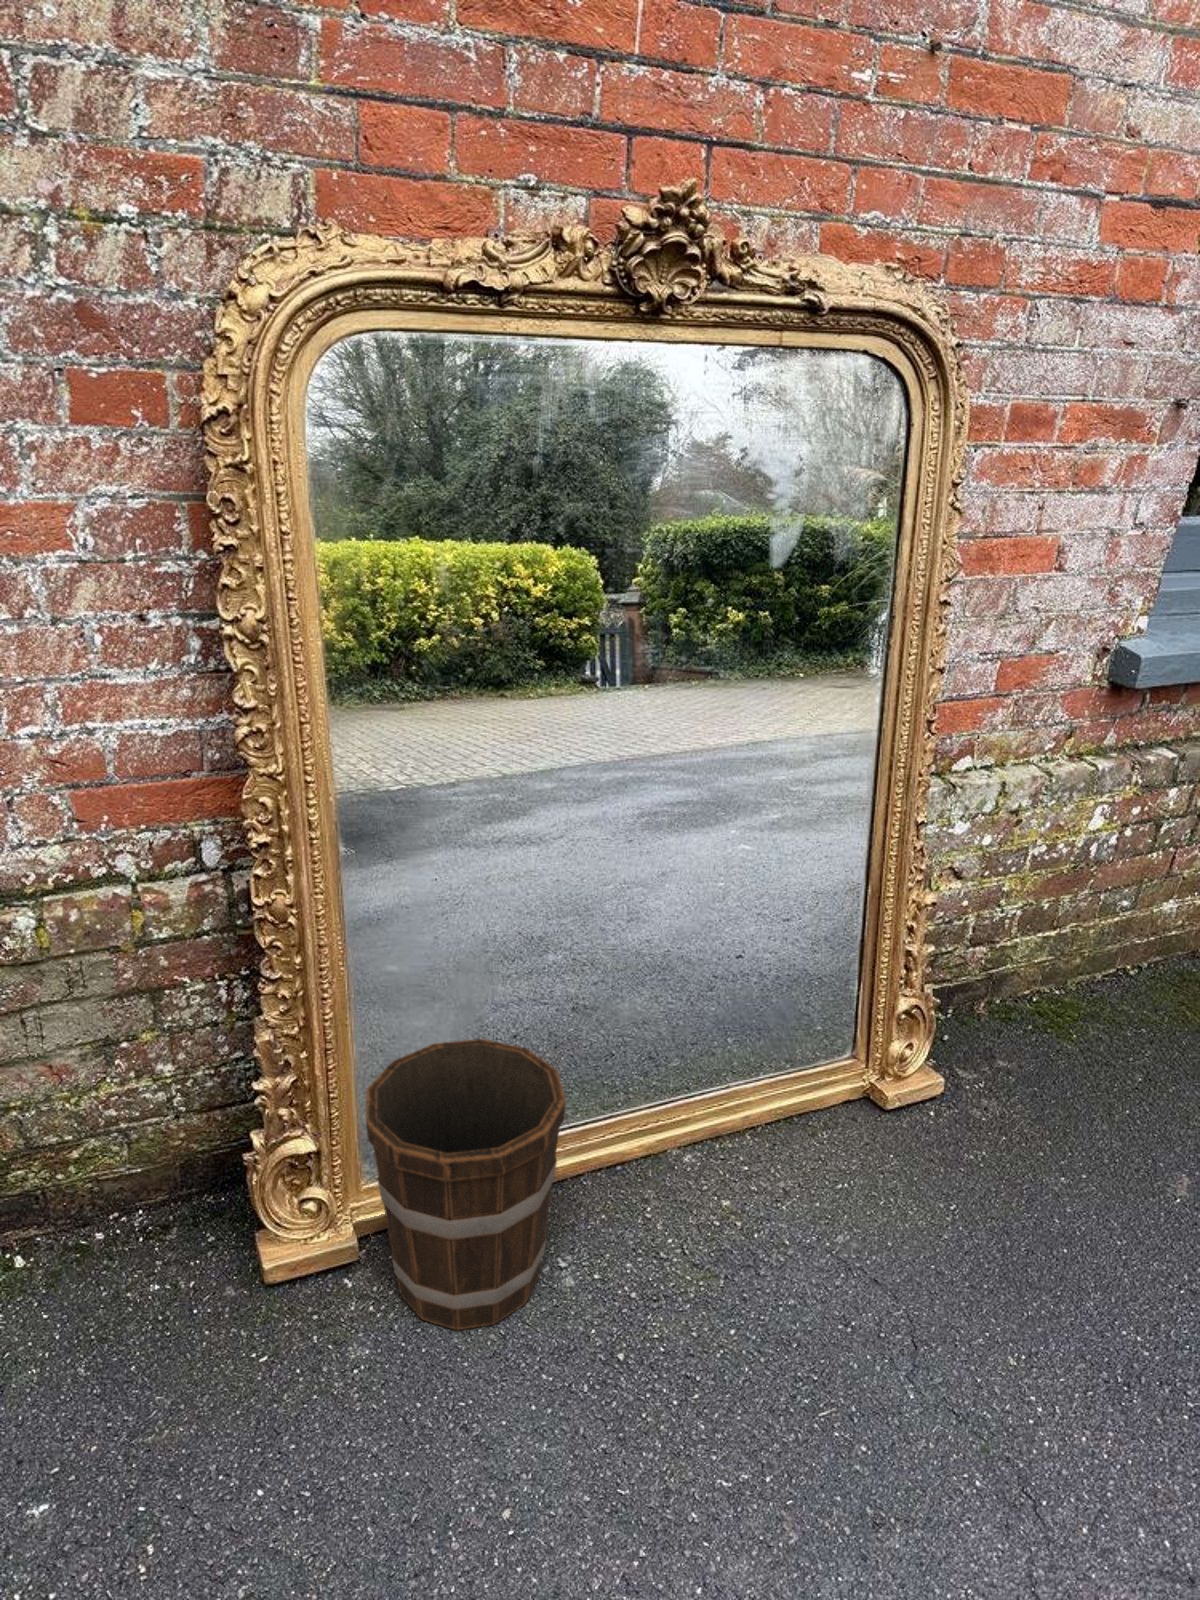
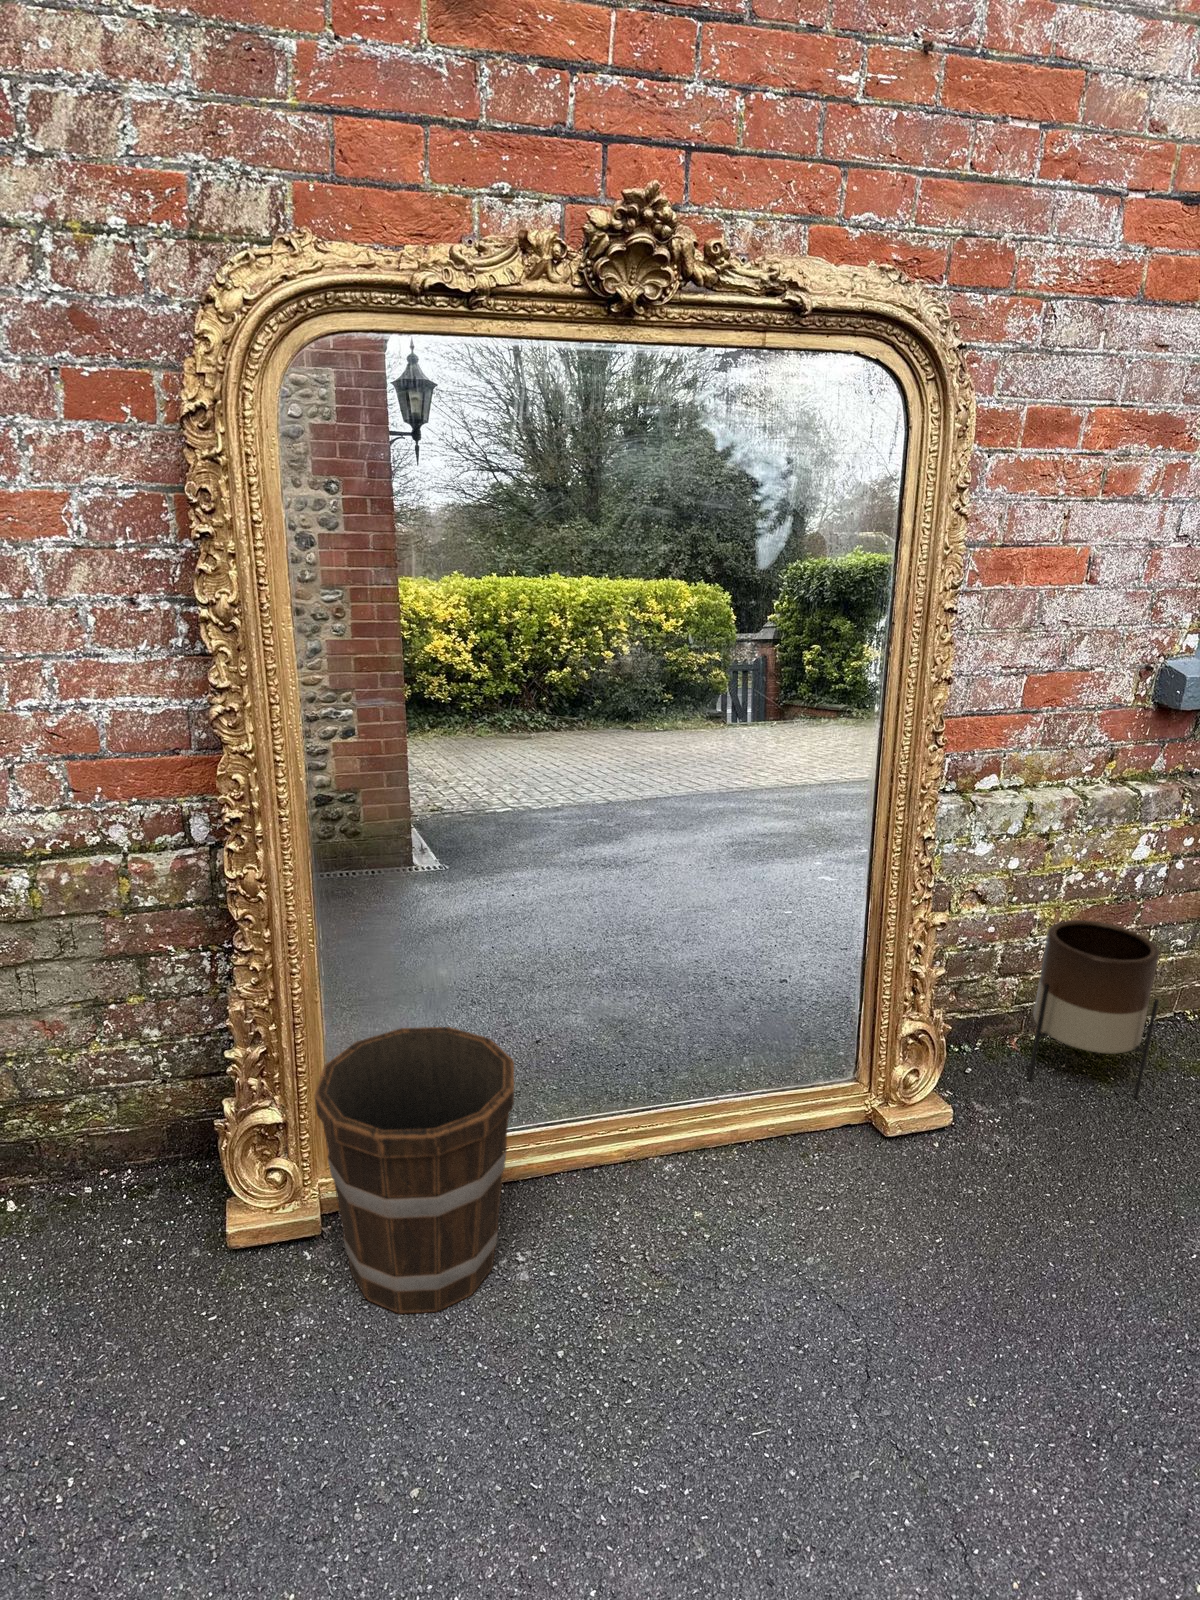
planter: none [1005,892,1126,1057] -> present [1028,920,1159,1098]

